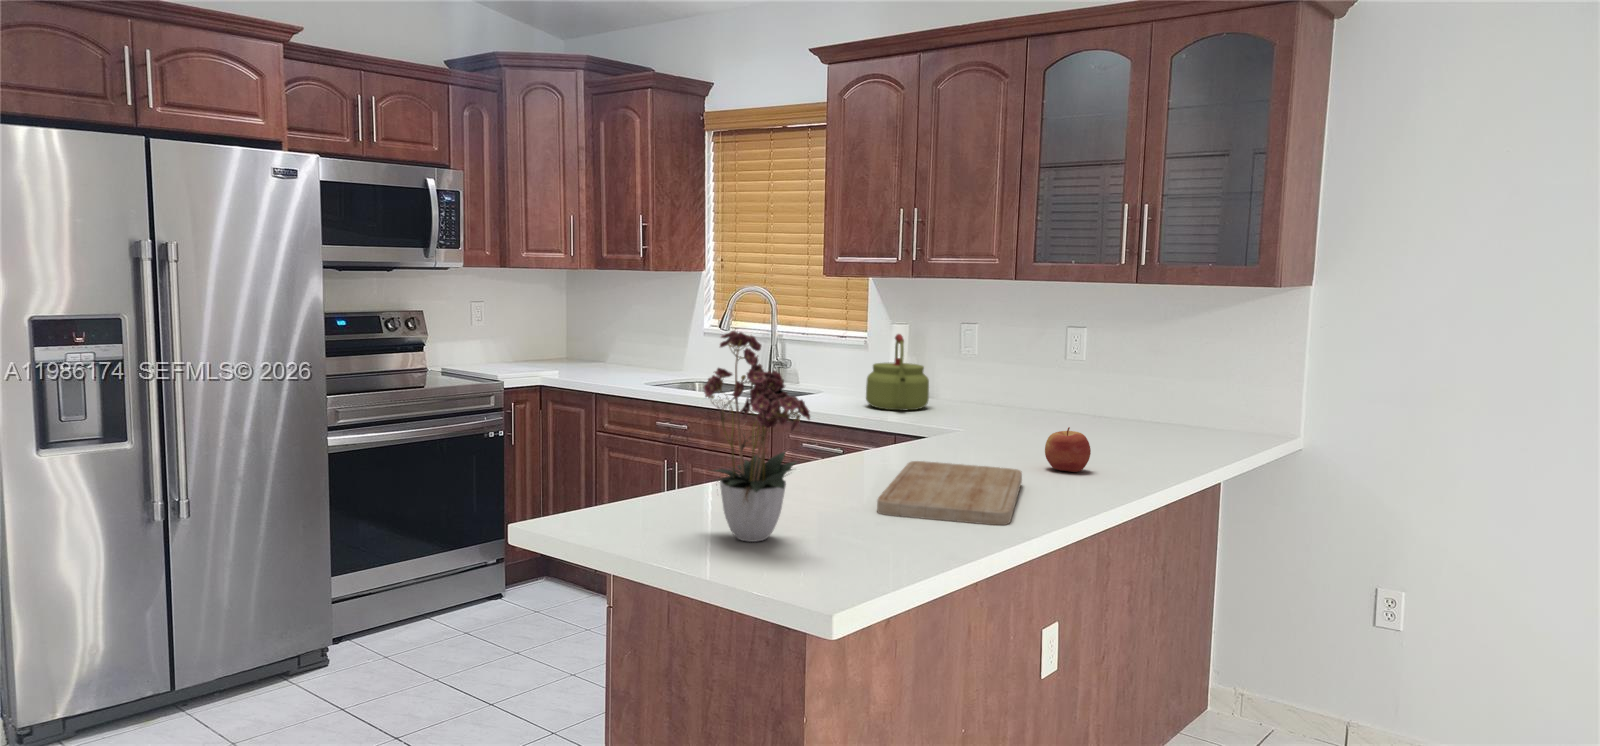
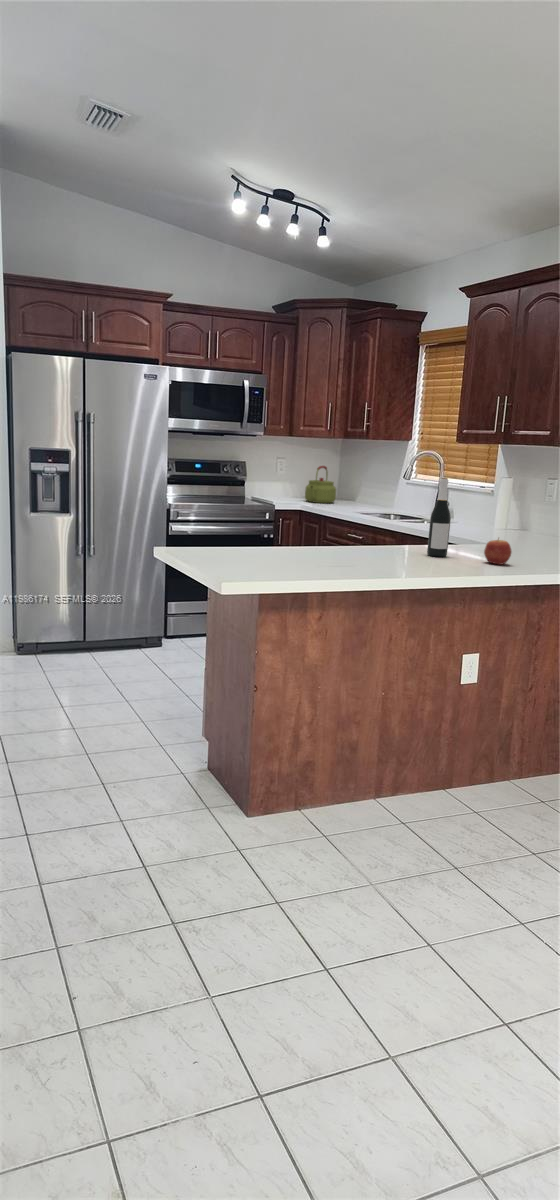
flower arrangement: present [704,330,810,542] -> none [228,454,275,561]
kettle: present [866,334,929,410] -> present [305,466,336,503]
wine bottle: none [948,336,985,470] -> present [427,478,451,557]
cutting board: present [877,461,1022,525] -> none [333,547,447,573]

